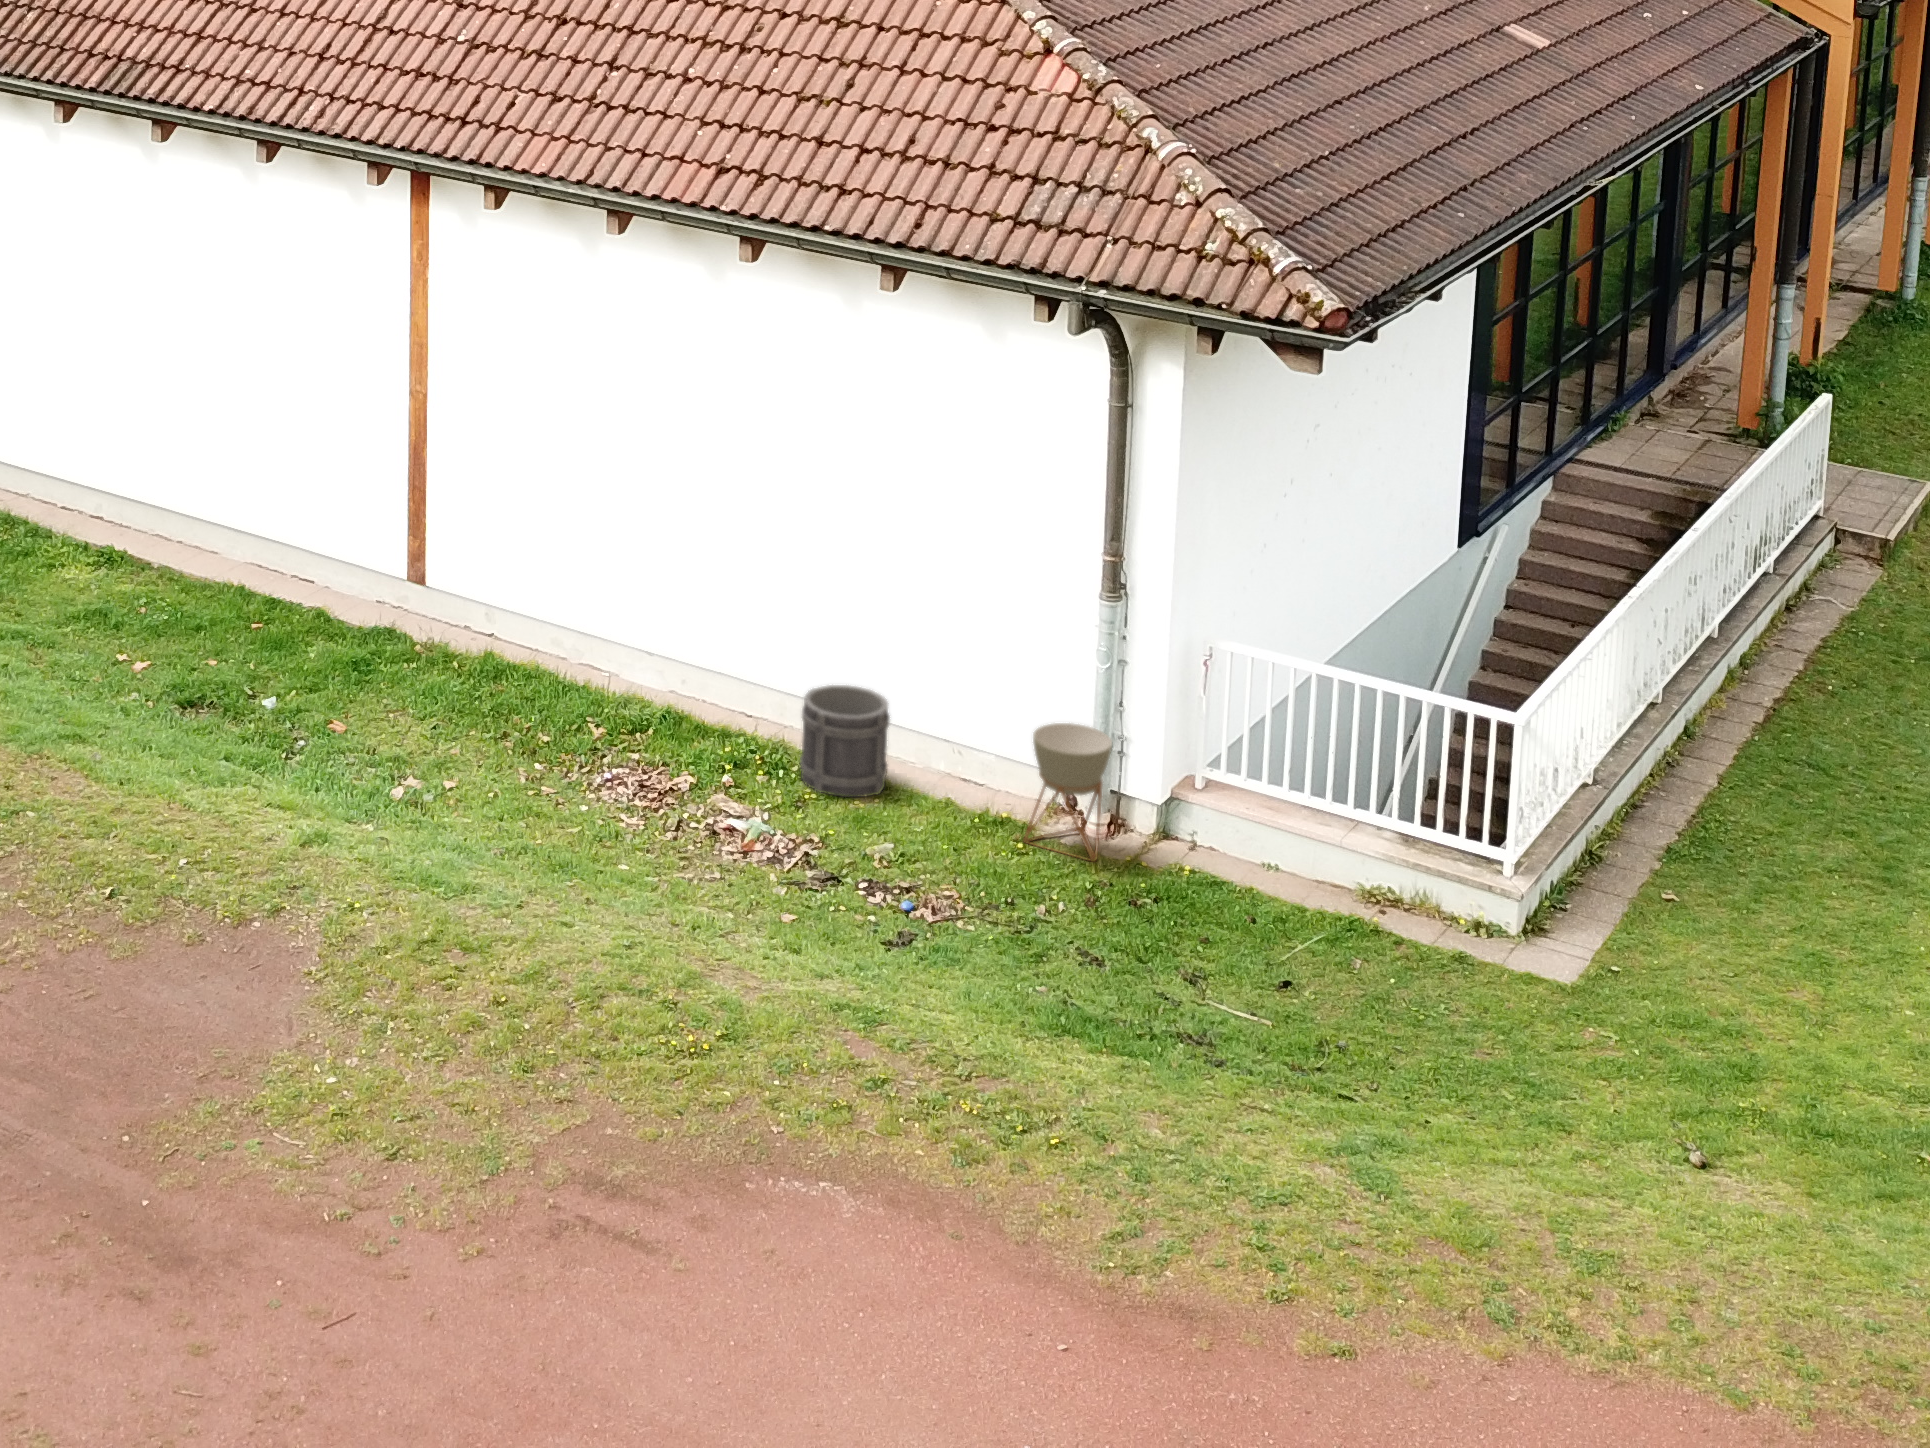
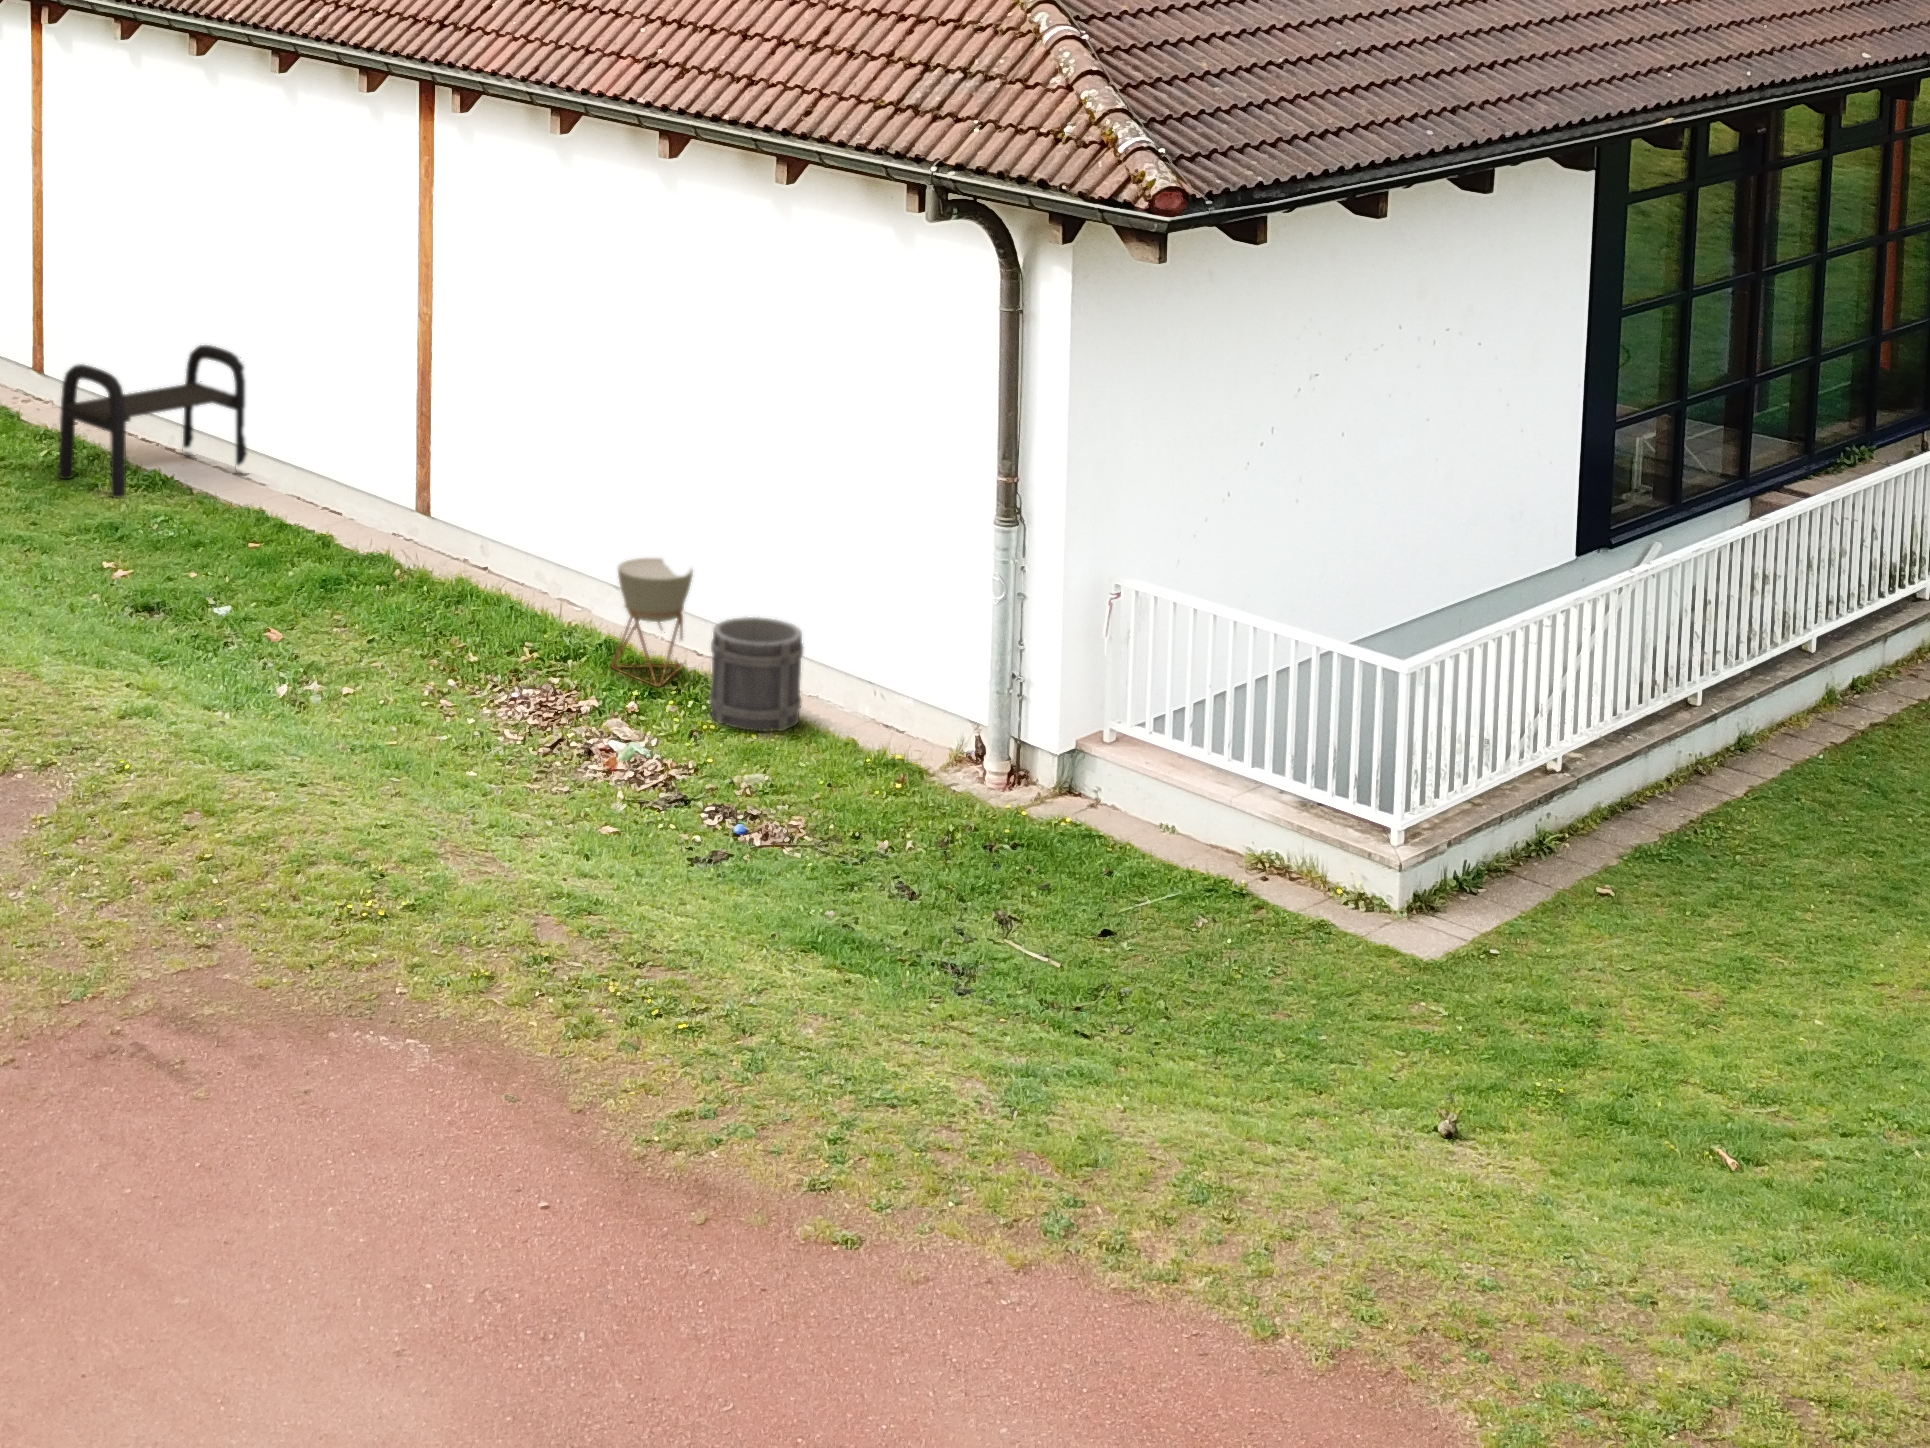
bench: none [33,419,213,586] -> present [59,345,247,498]
planter: present [1023,723,1112,862] -> present [612,558,693,687]

